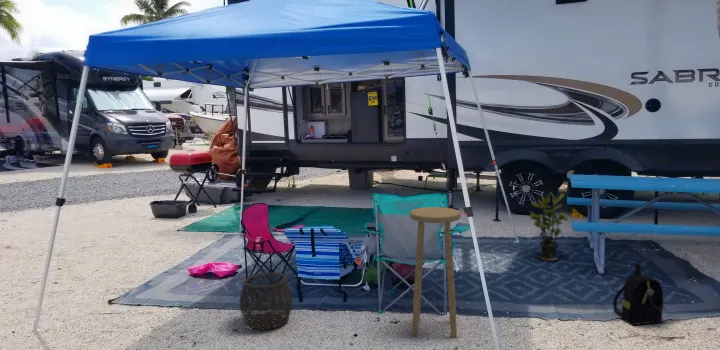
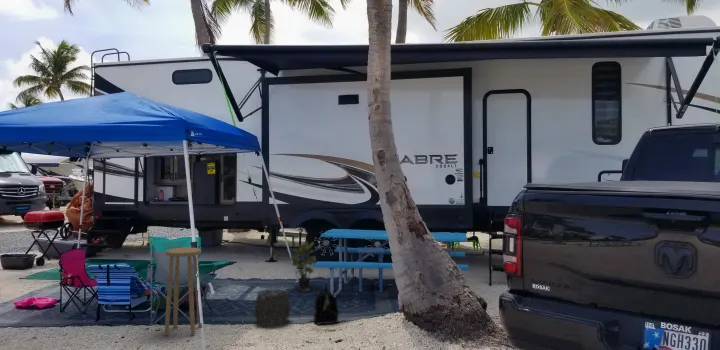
side table: none [623,201,675,265] -> present [358,248,384,292]
woven basket: present [240,273,293,330] -> present [254,289,290,326]

